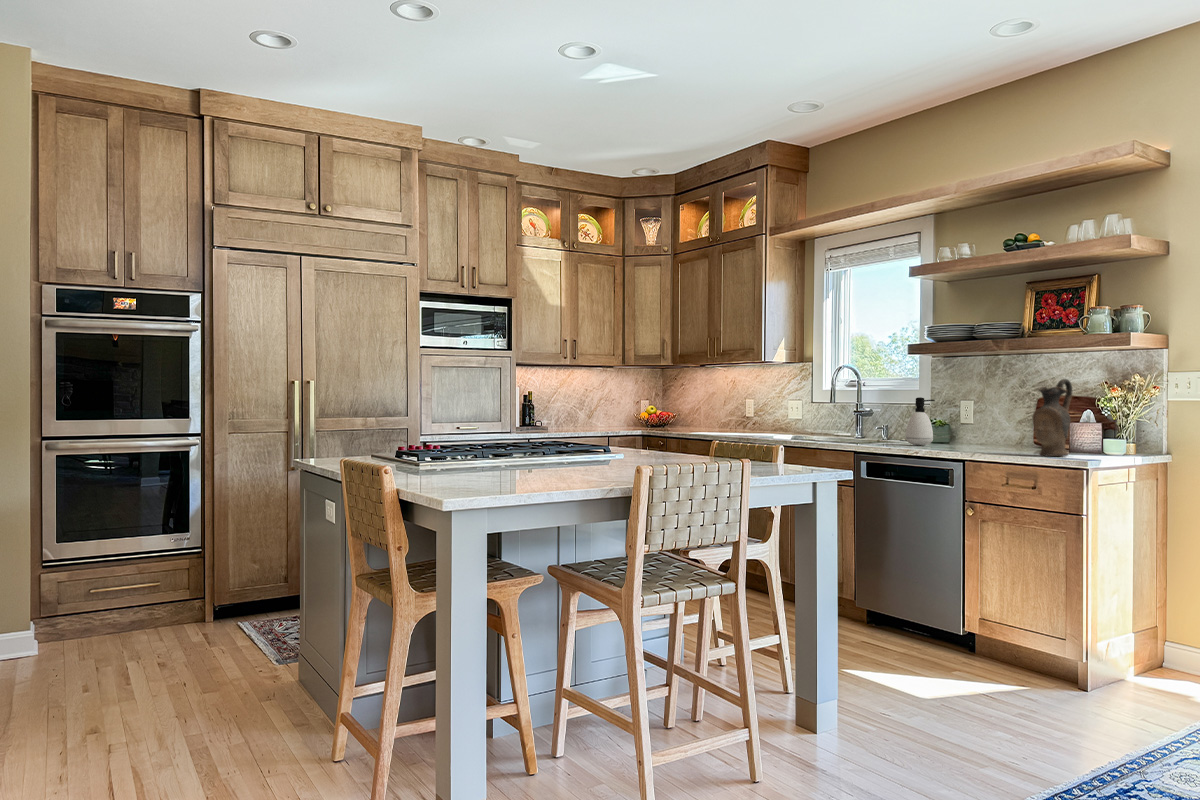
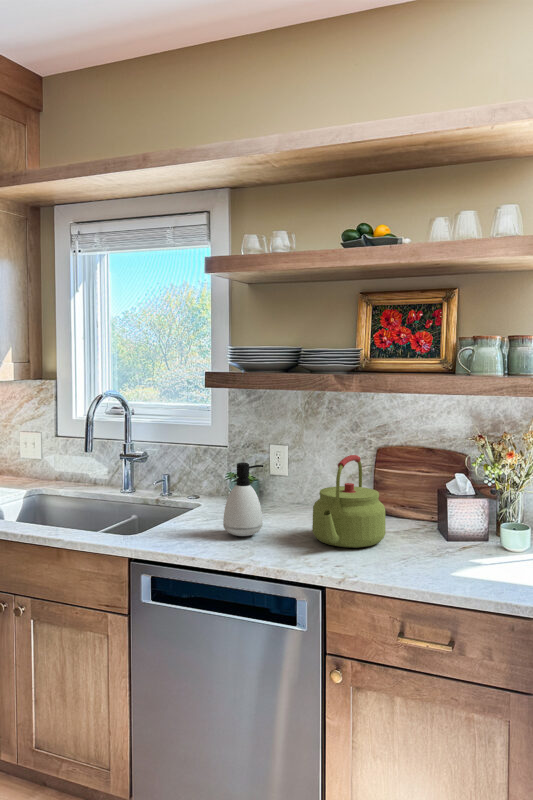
ceramic pitcher: present [1032,379,1072,456] -> none [443,452,494,578]
kettle: none [964,391,1020,450] -> present [312,455,385,548]

